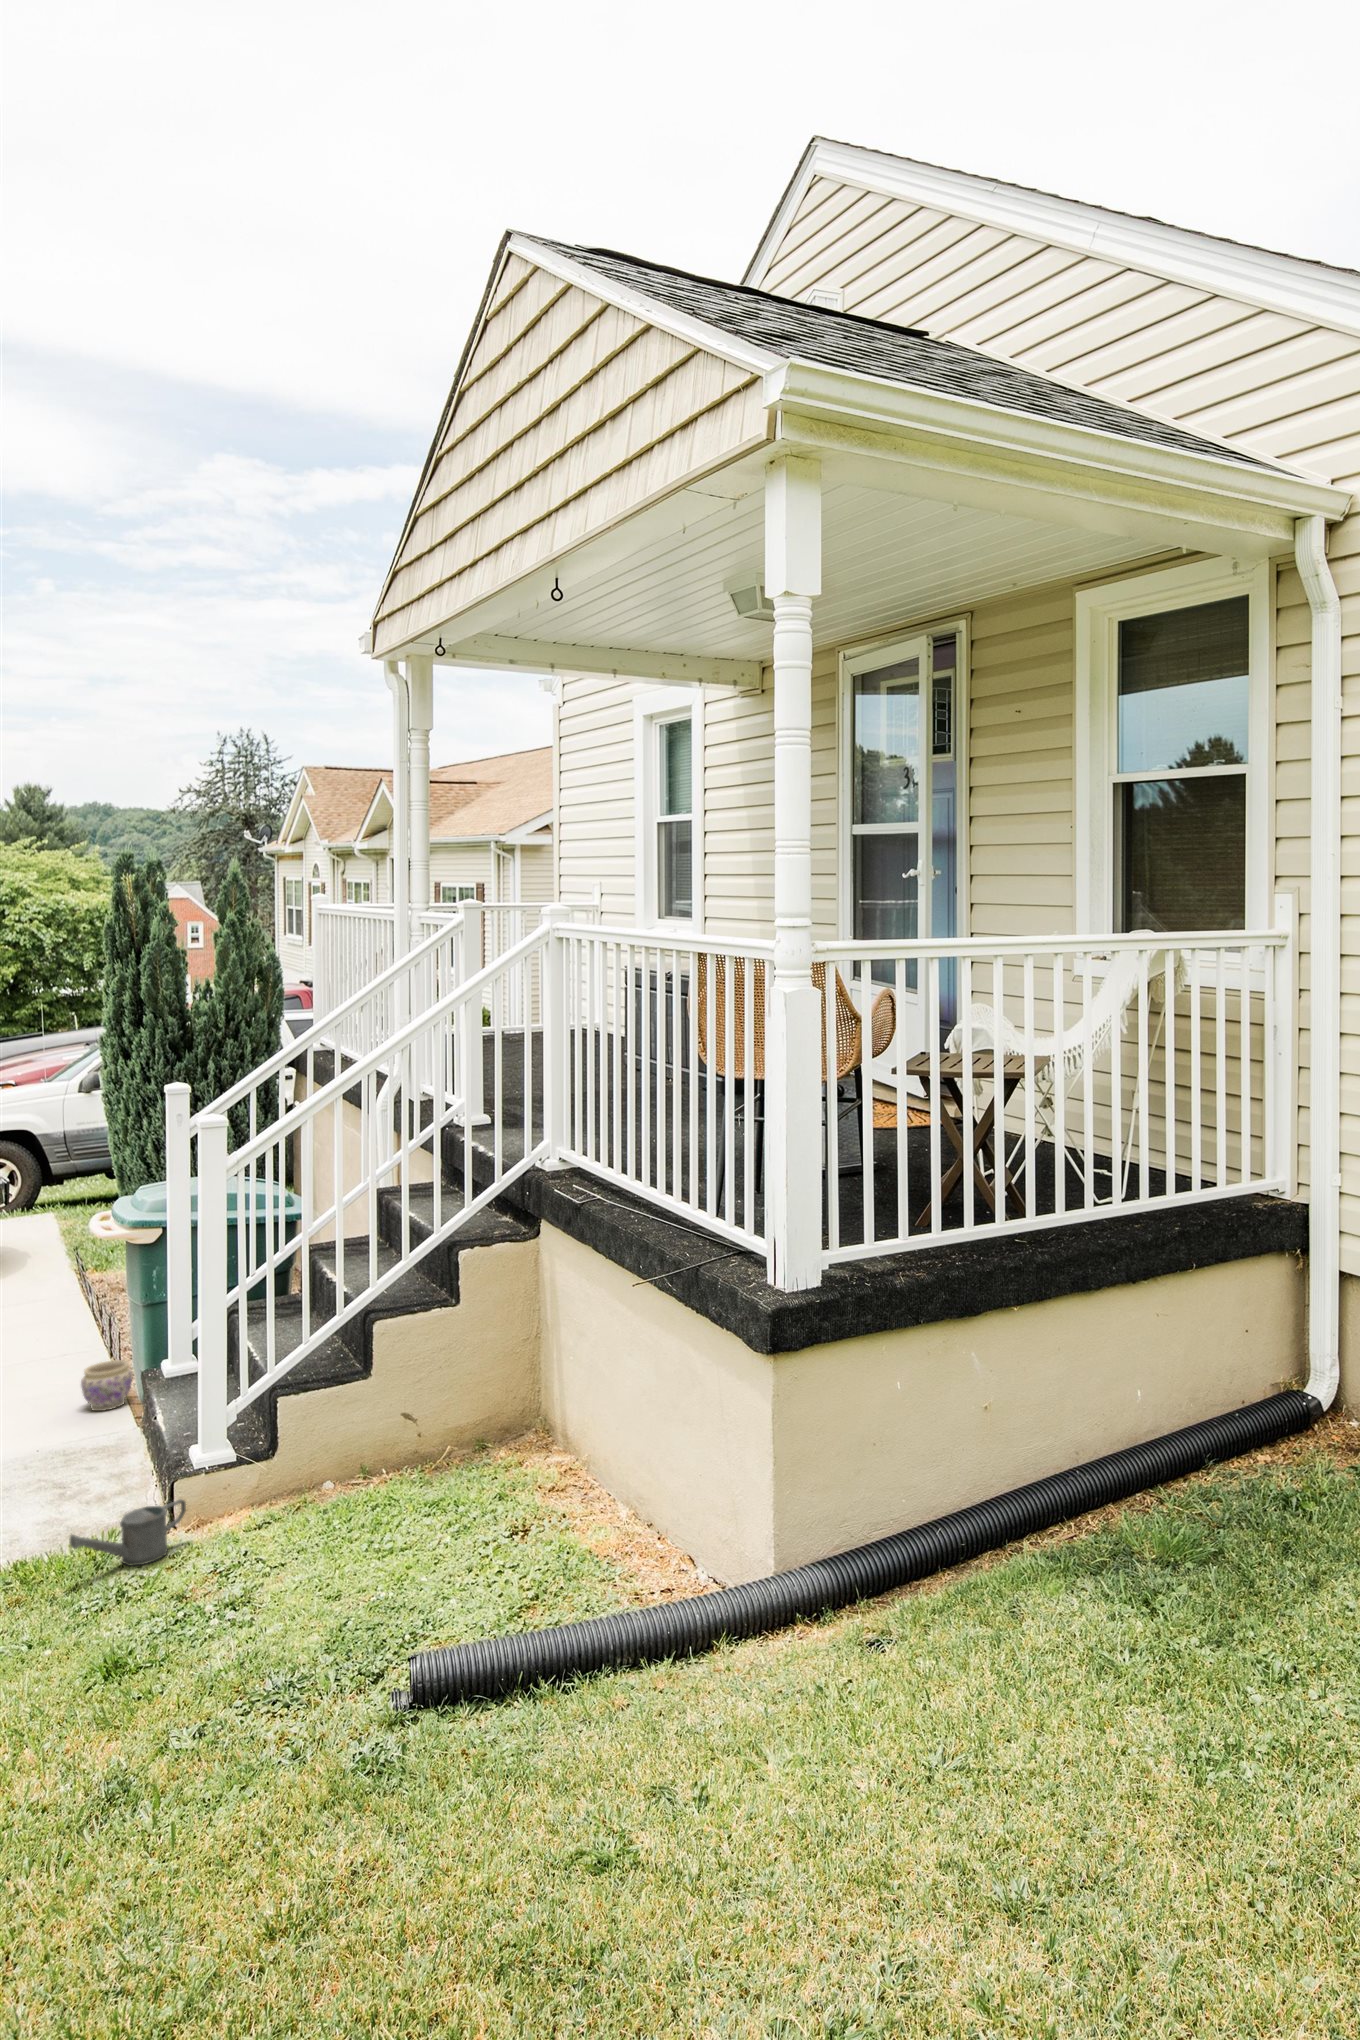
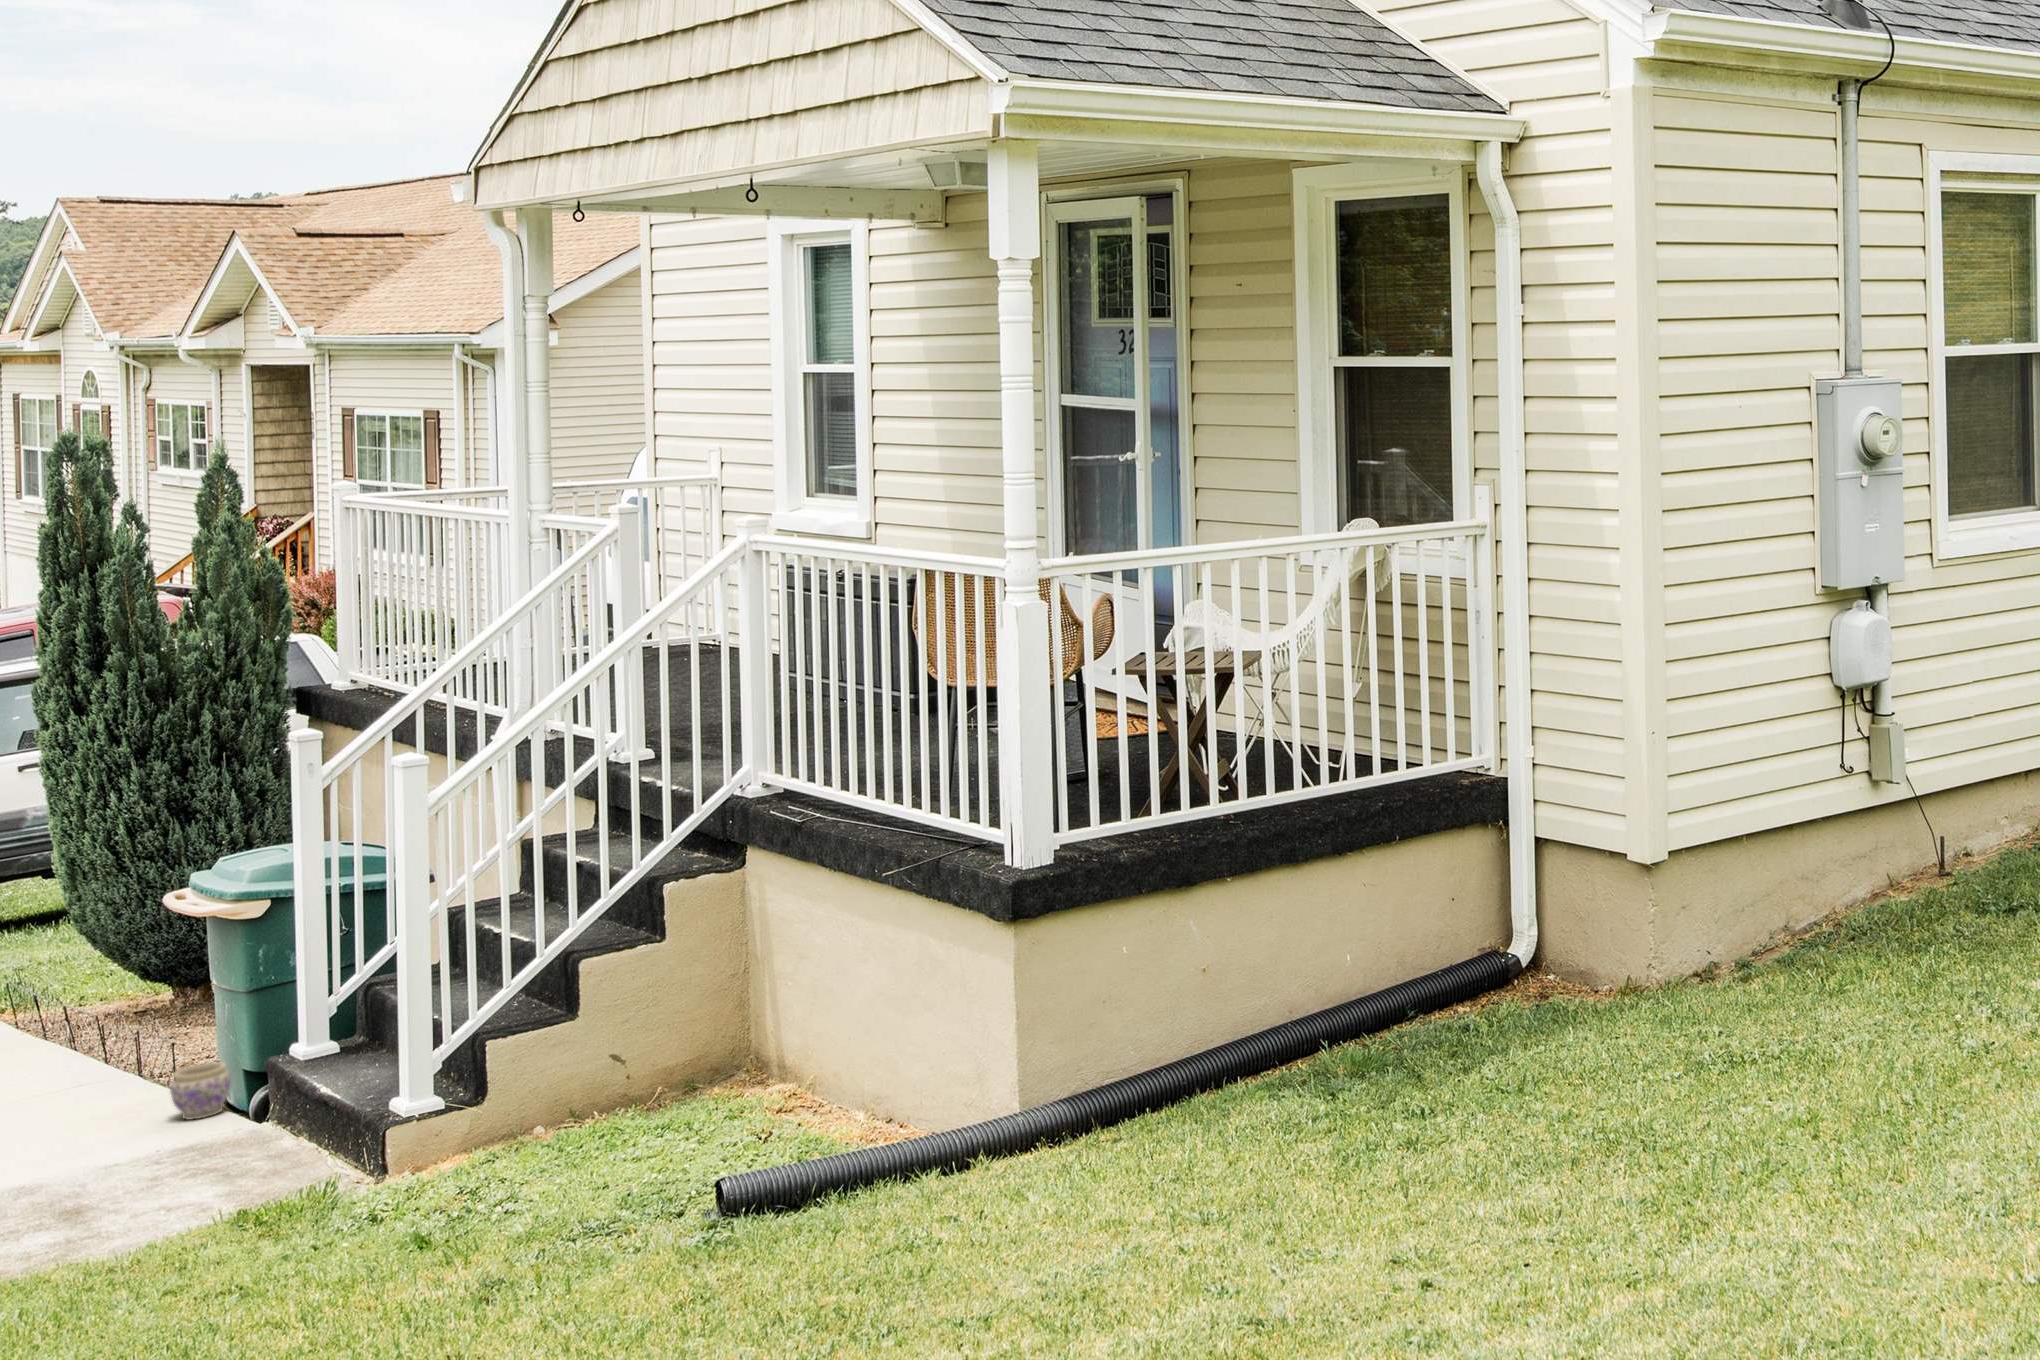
watering can: present [70,1499,186,1566] -> none [307,1144,408,1205]

